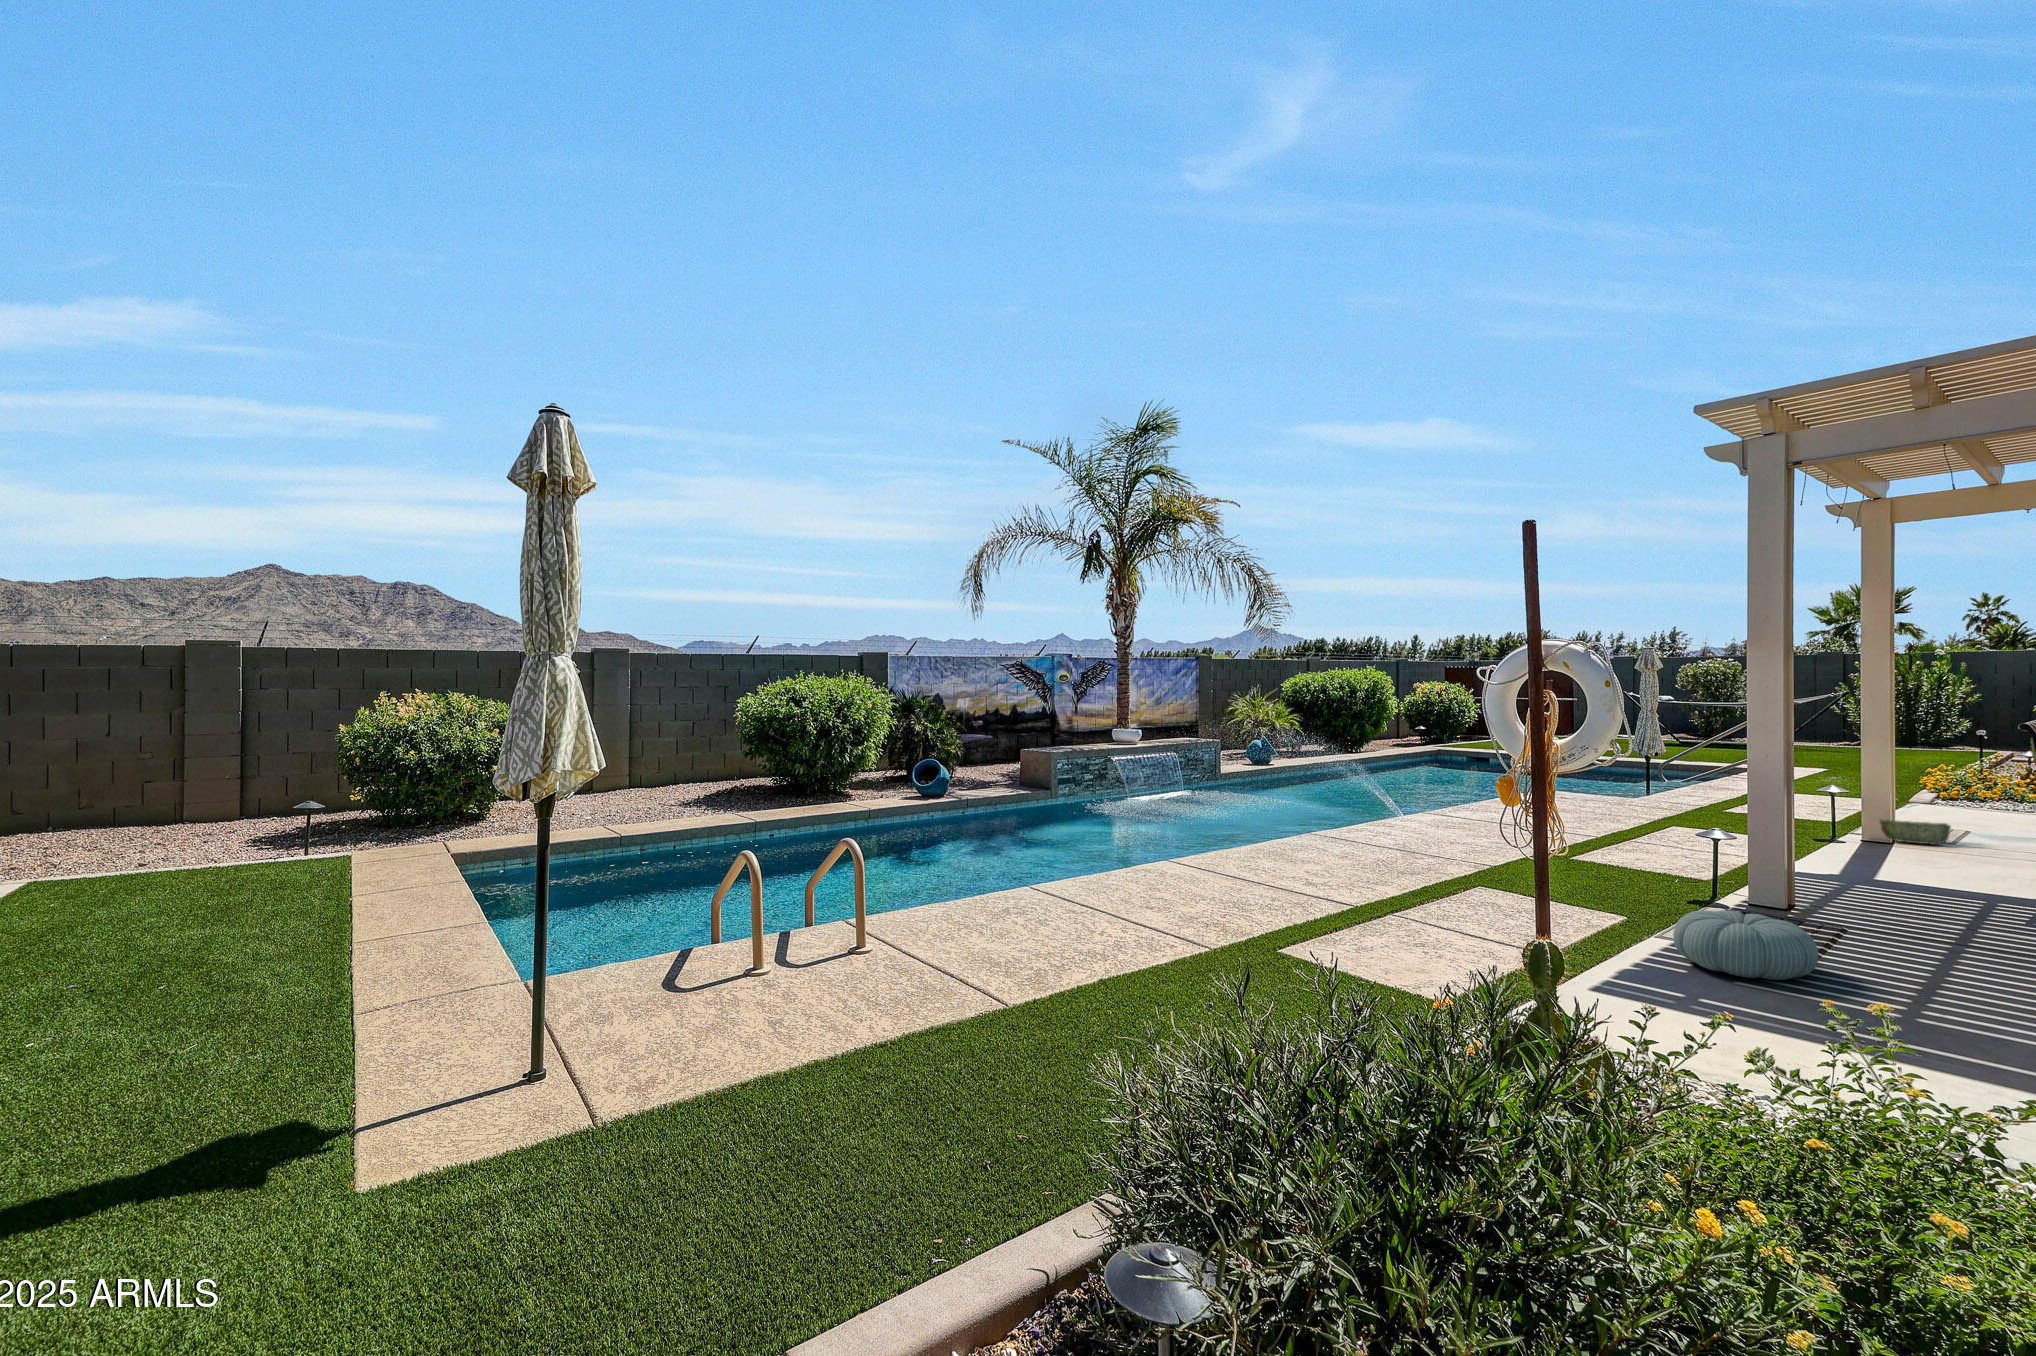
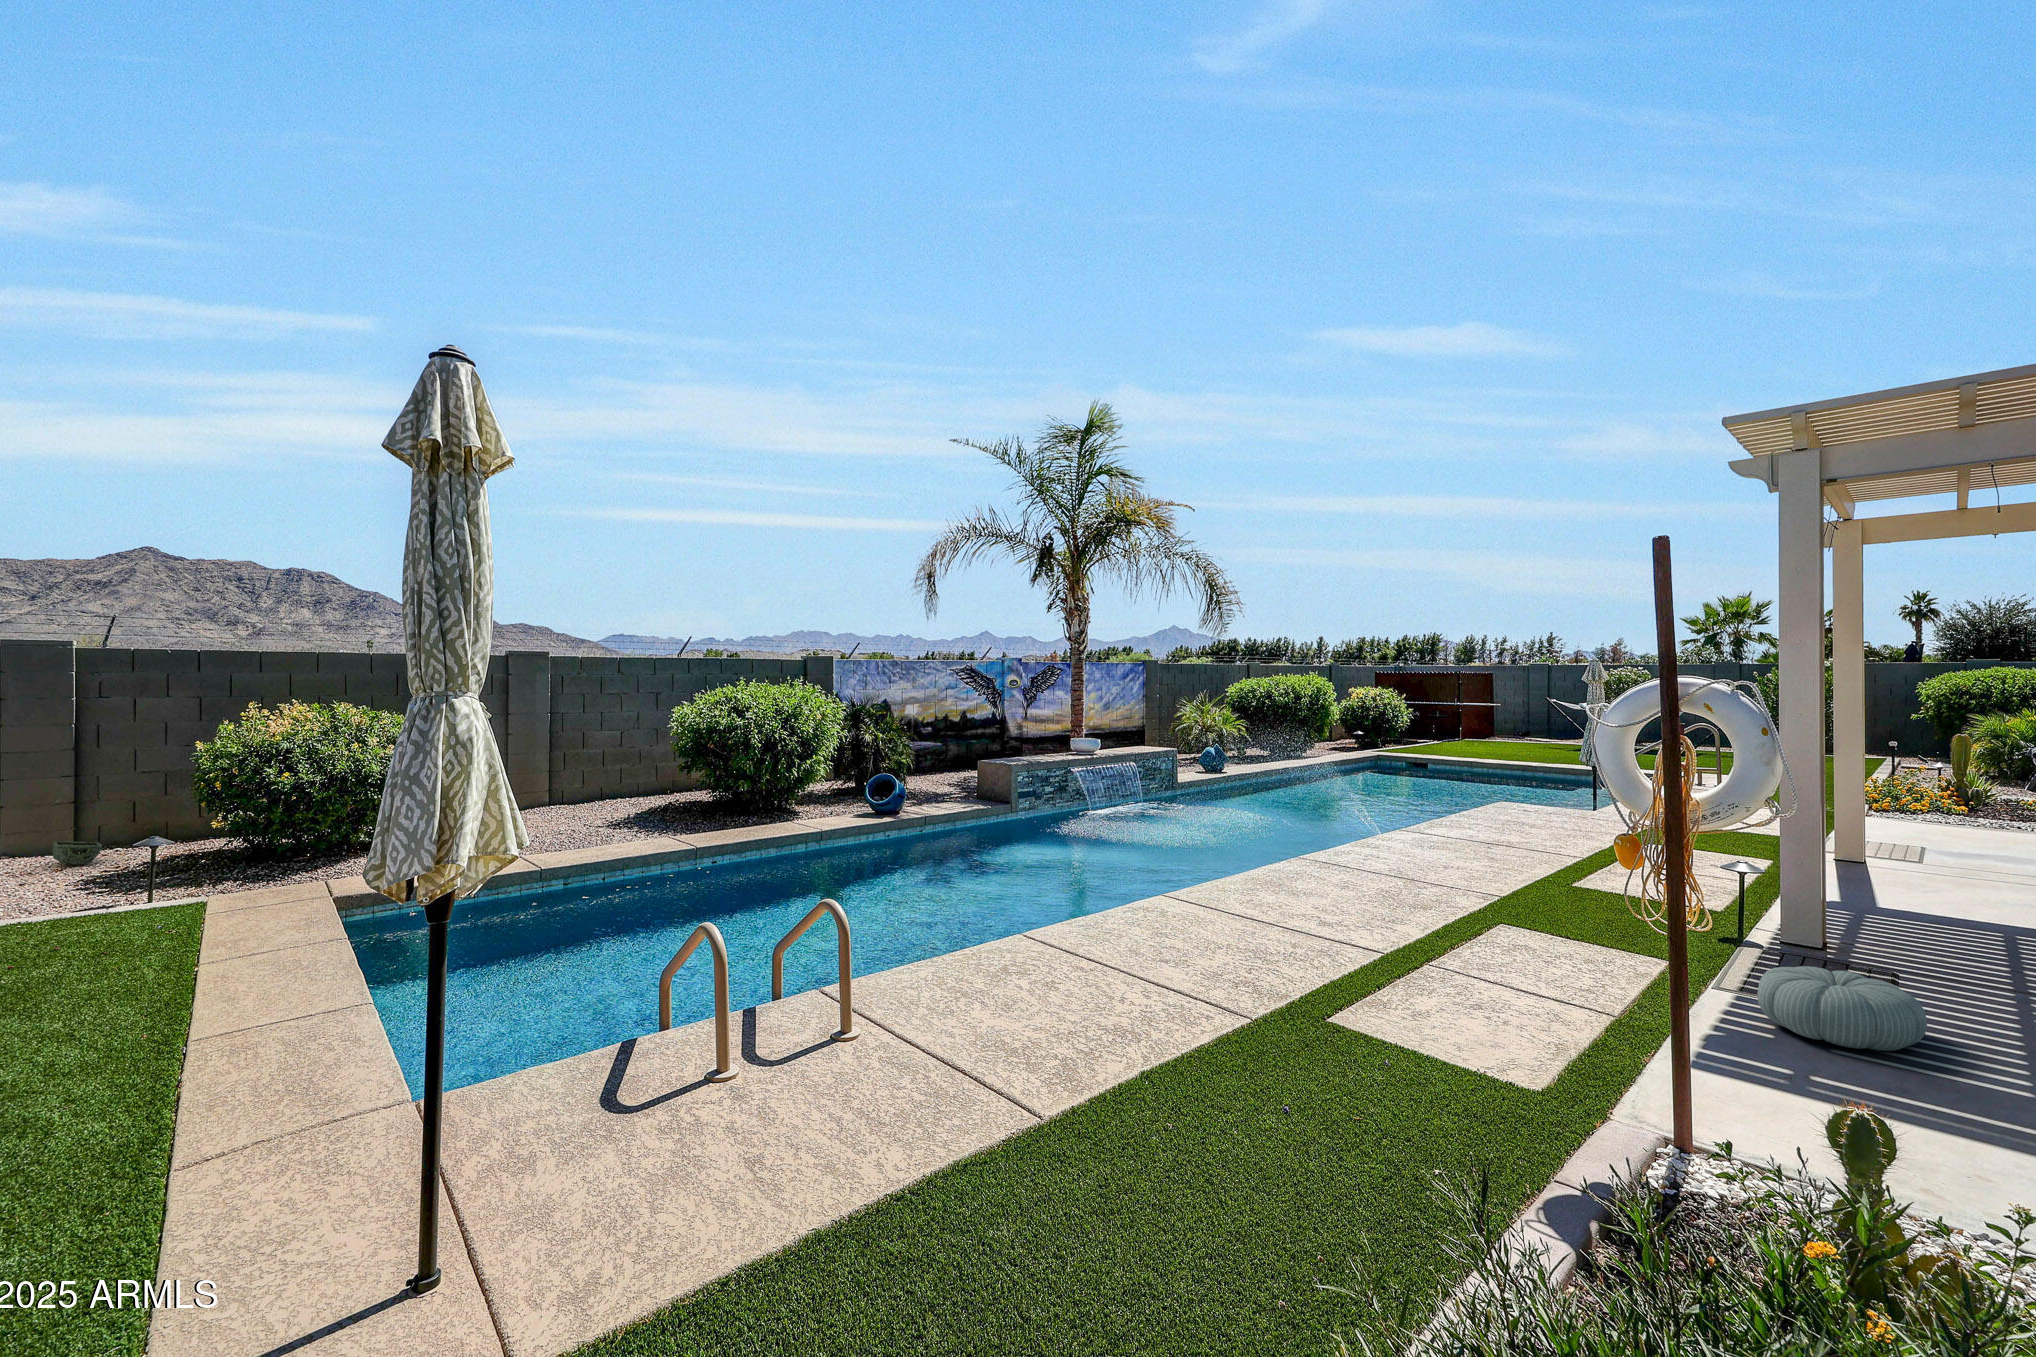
woven basket: present [1880,820,1951,845] -> present [52,841,102,865]

